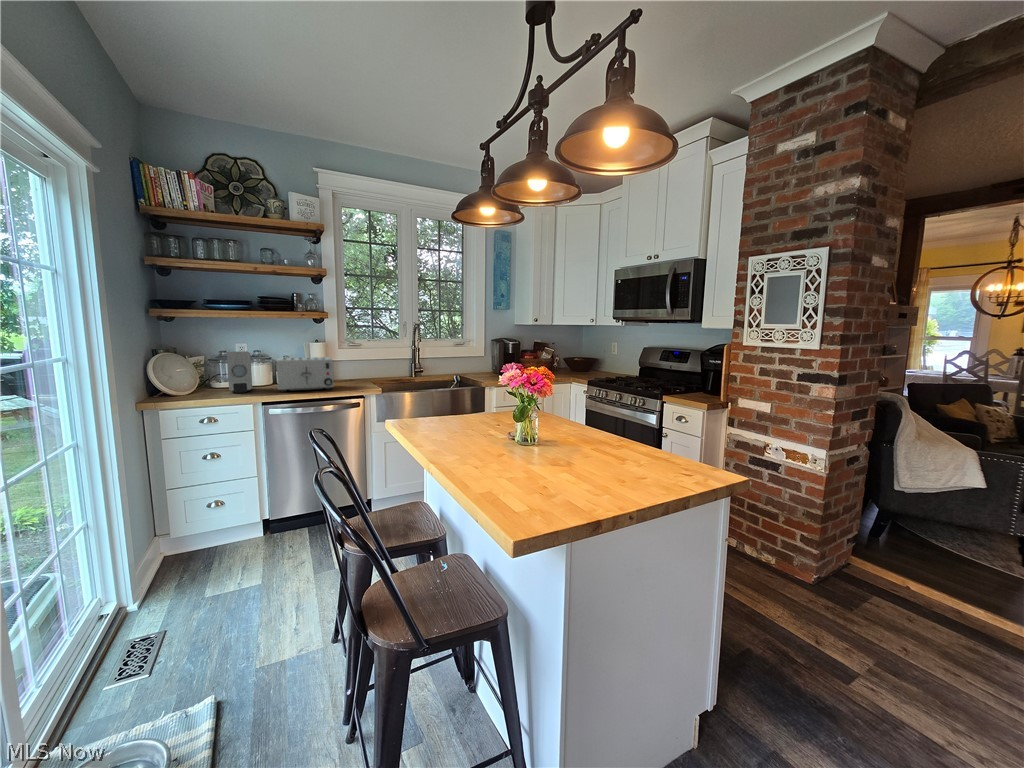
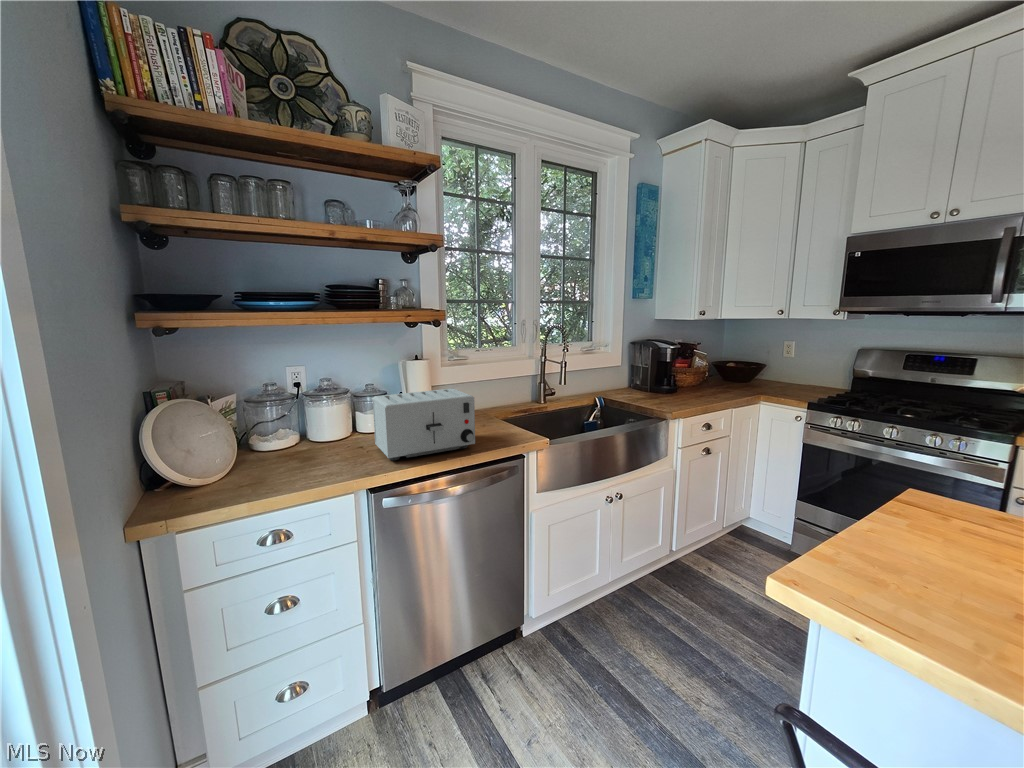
soap dispenser: present [227,351,252,393] -> none [290,388,339,470]

